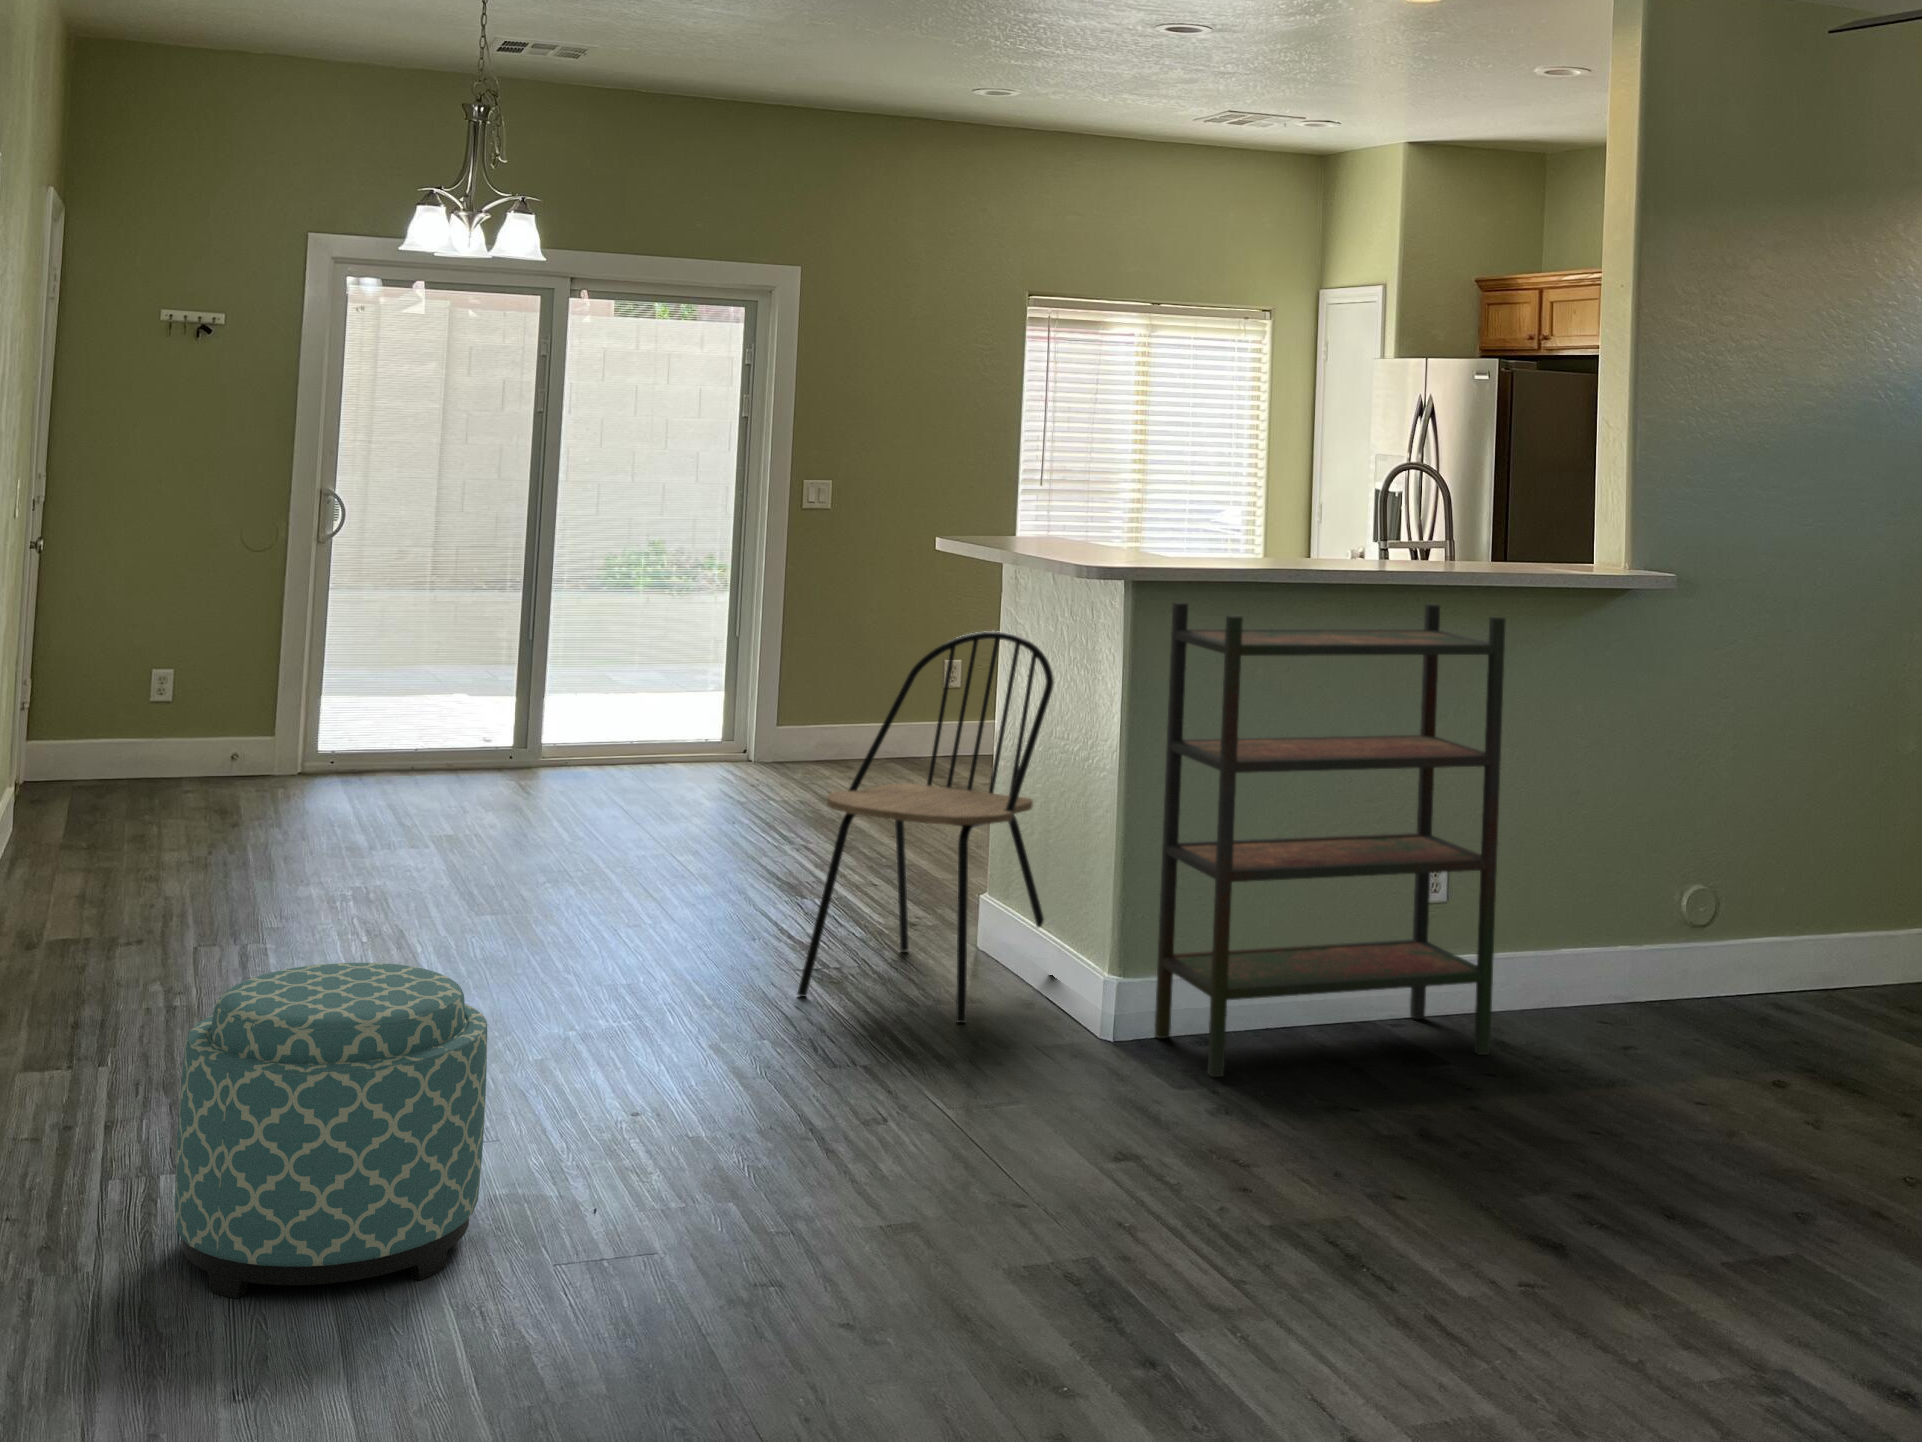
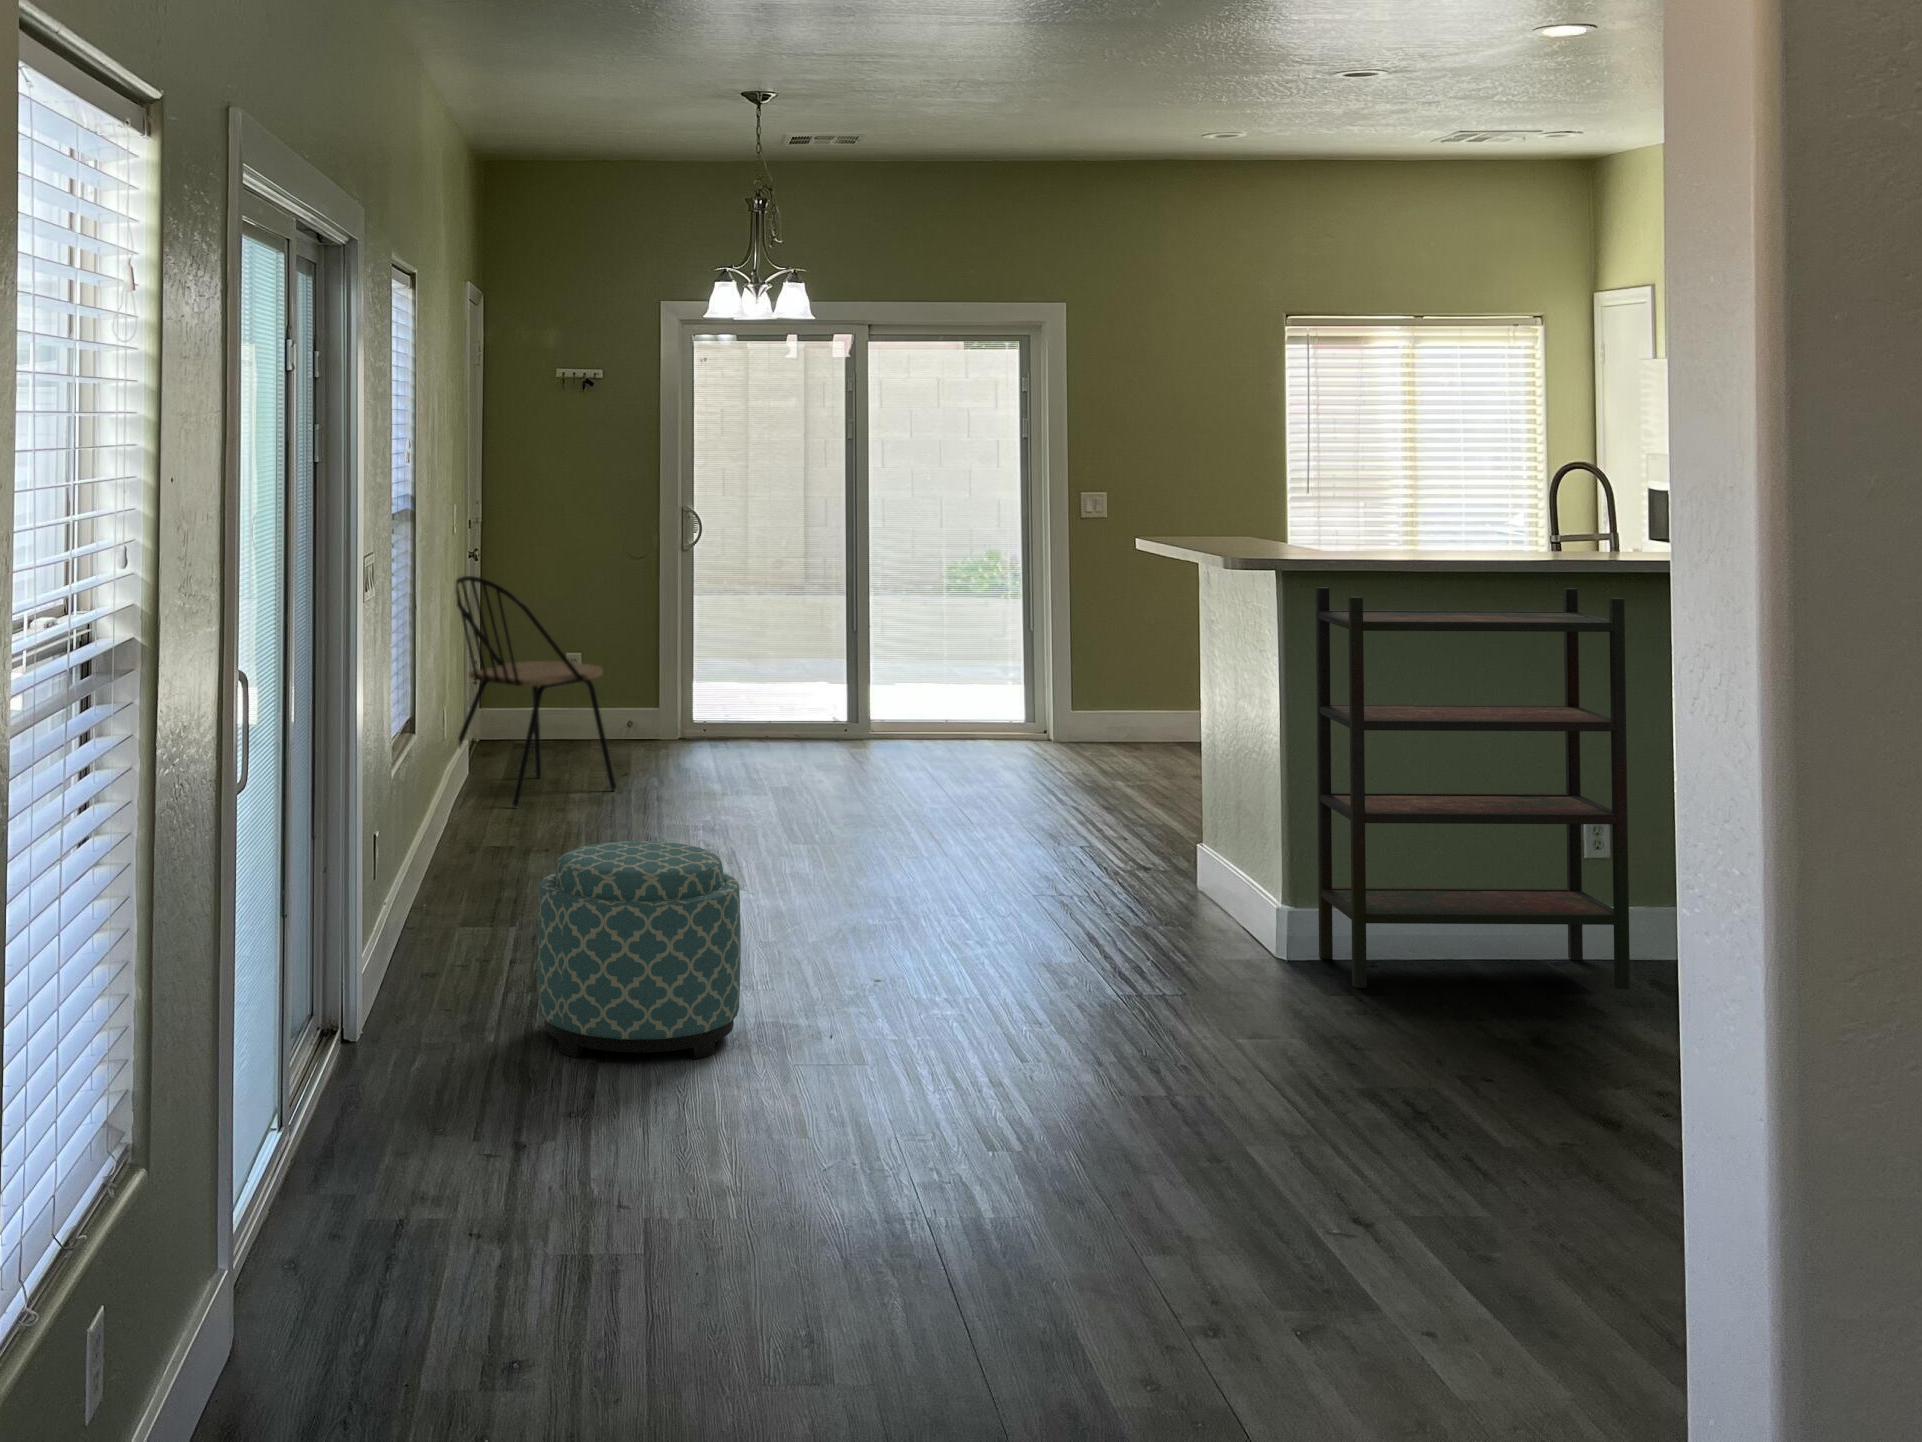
dining chair: present [797,631,1054,1022] -> present [456,576,616,807]

